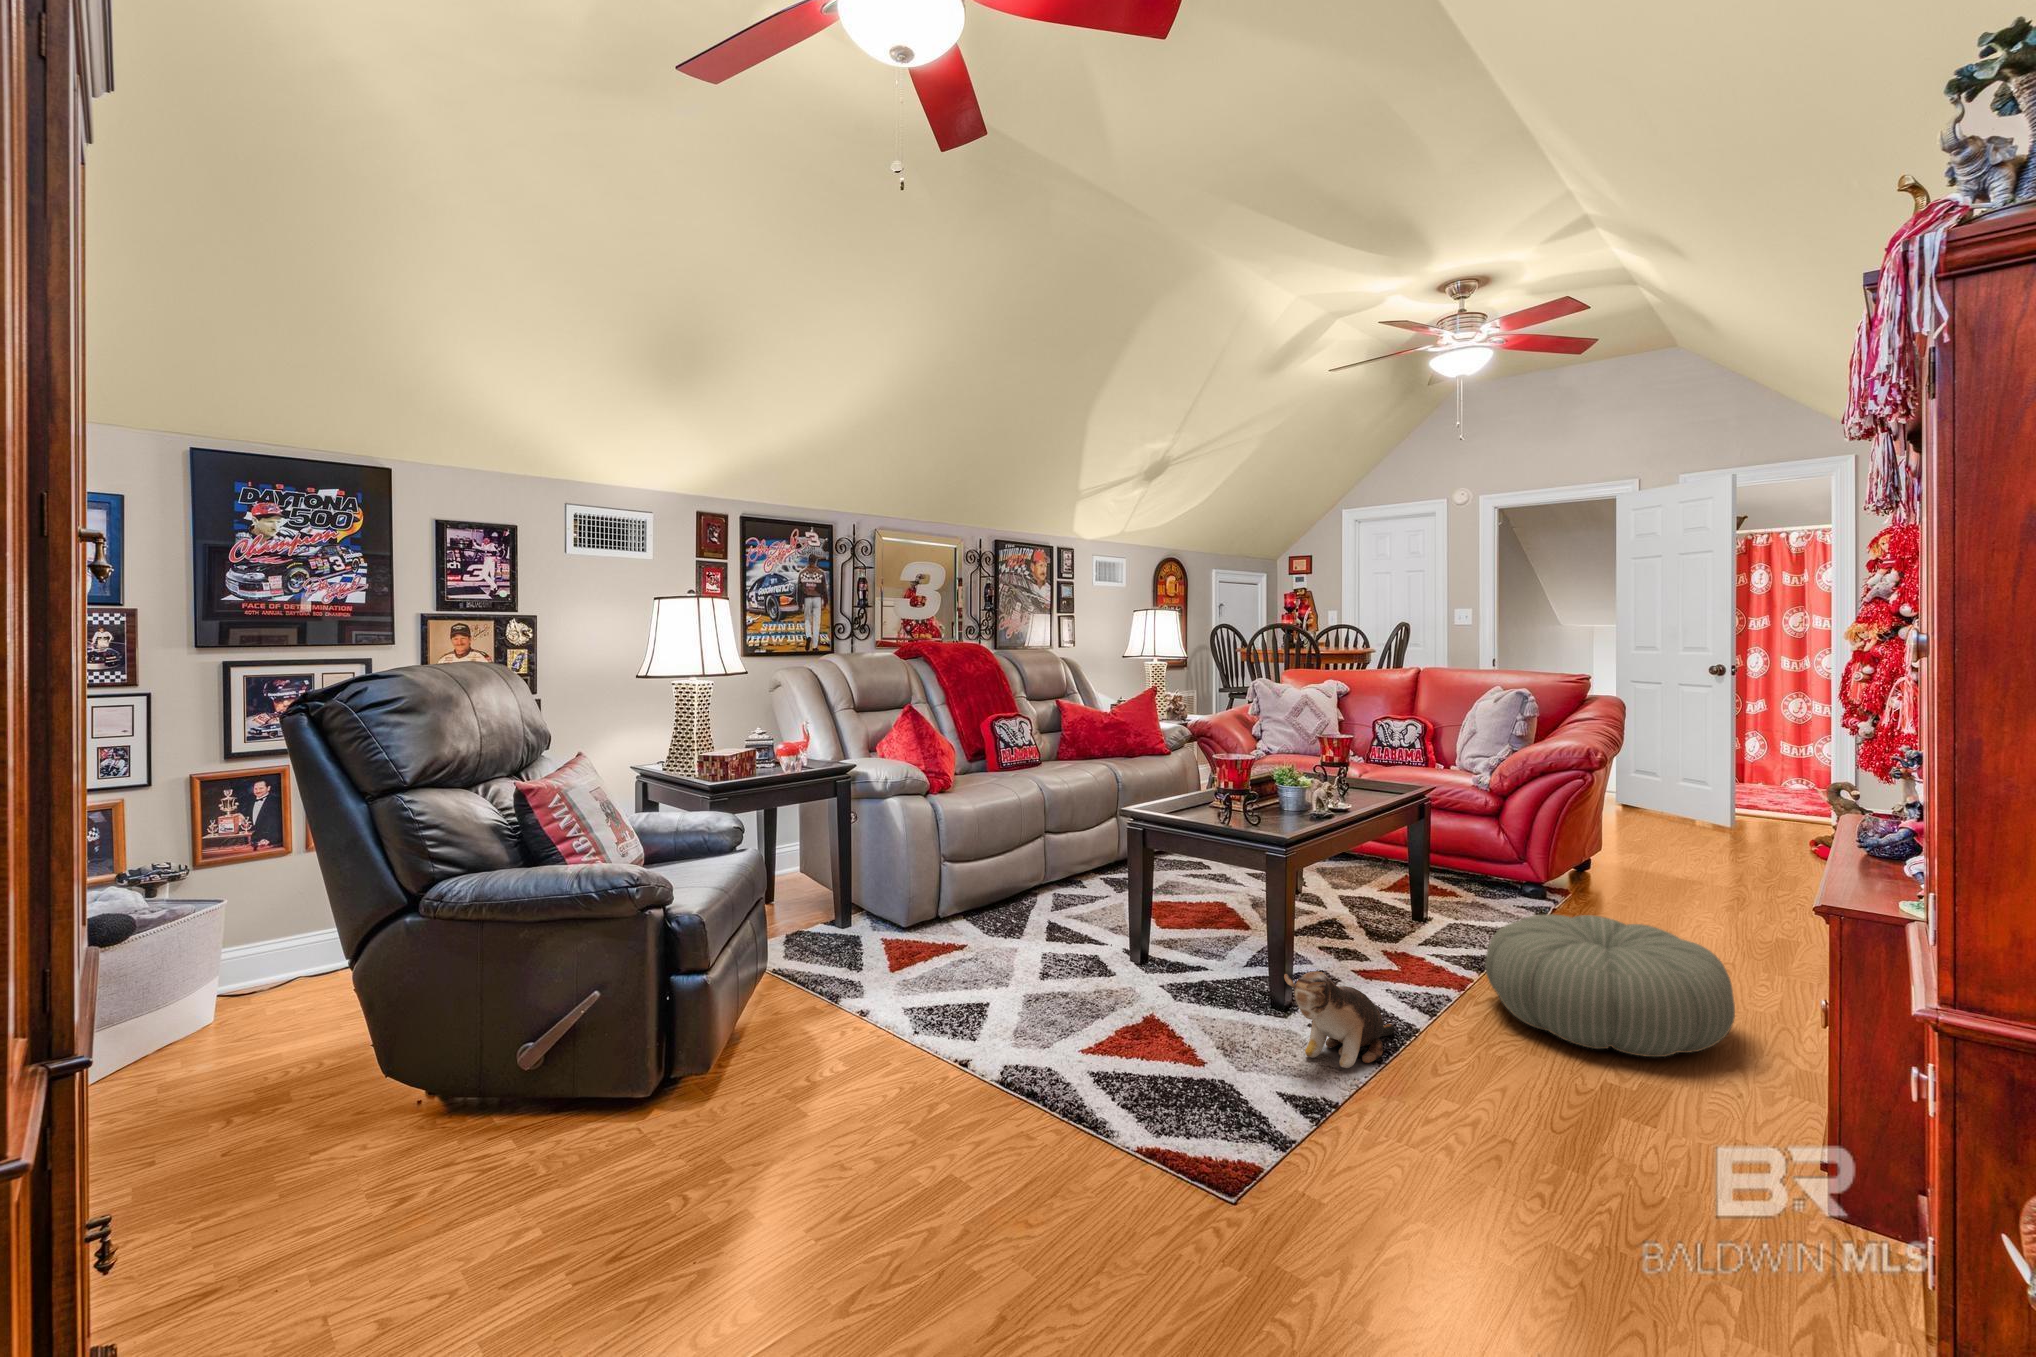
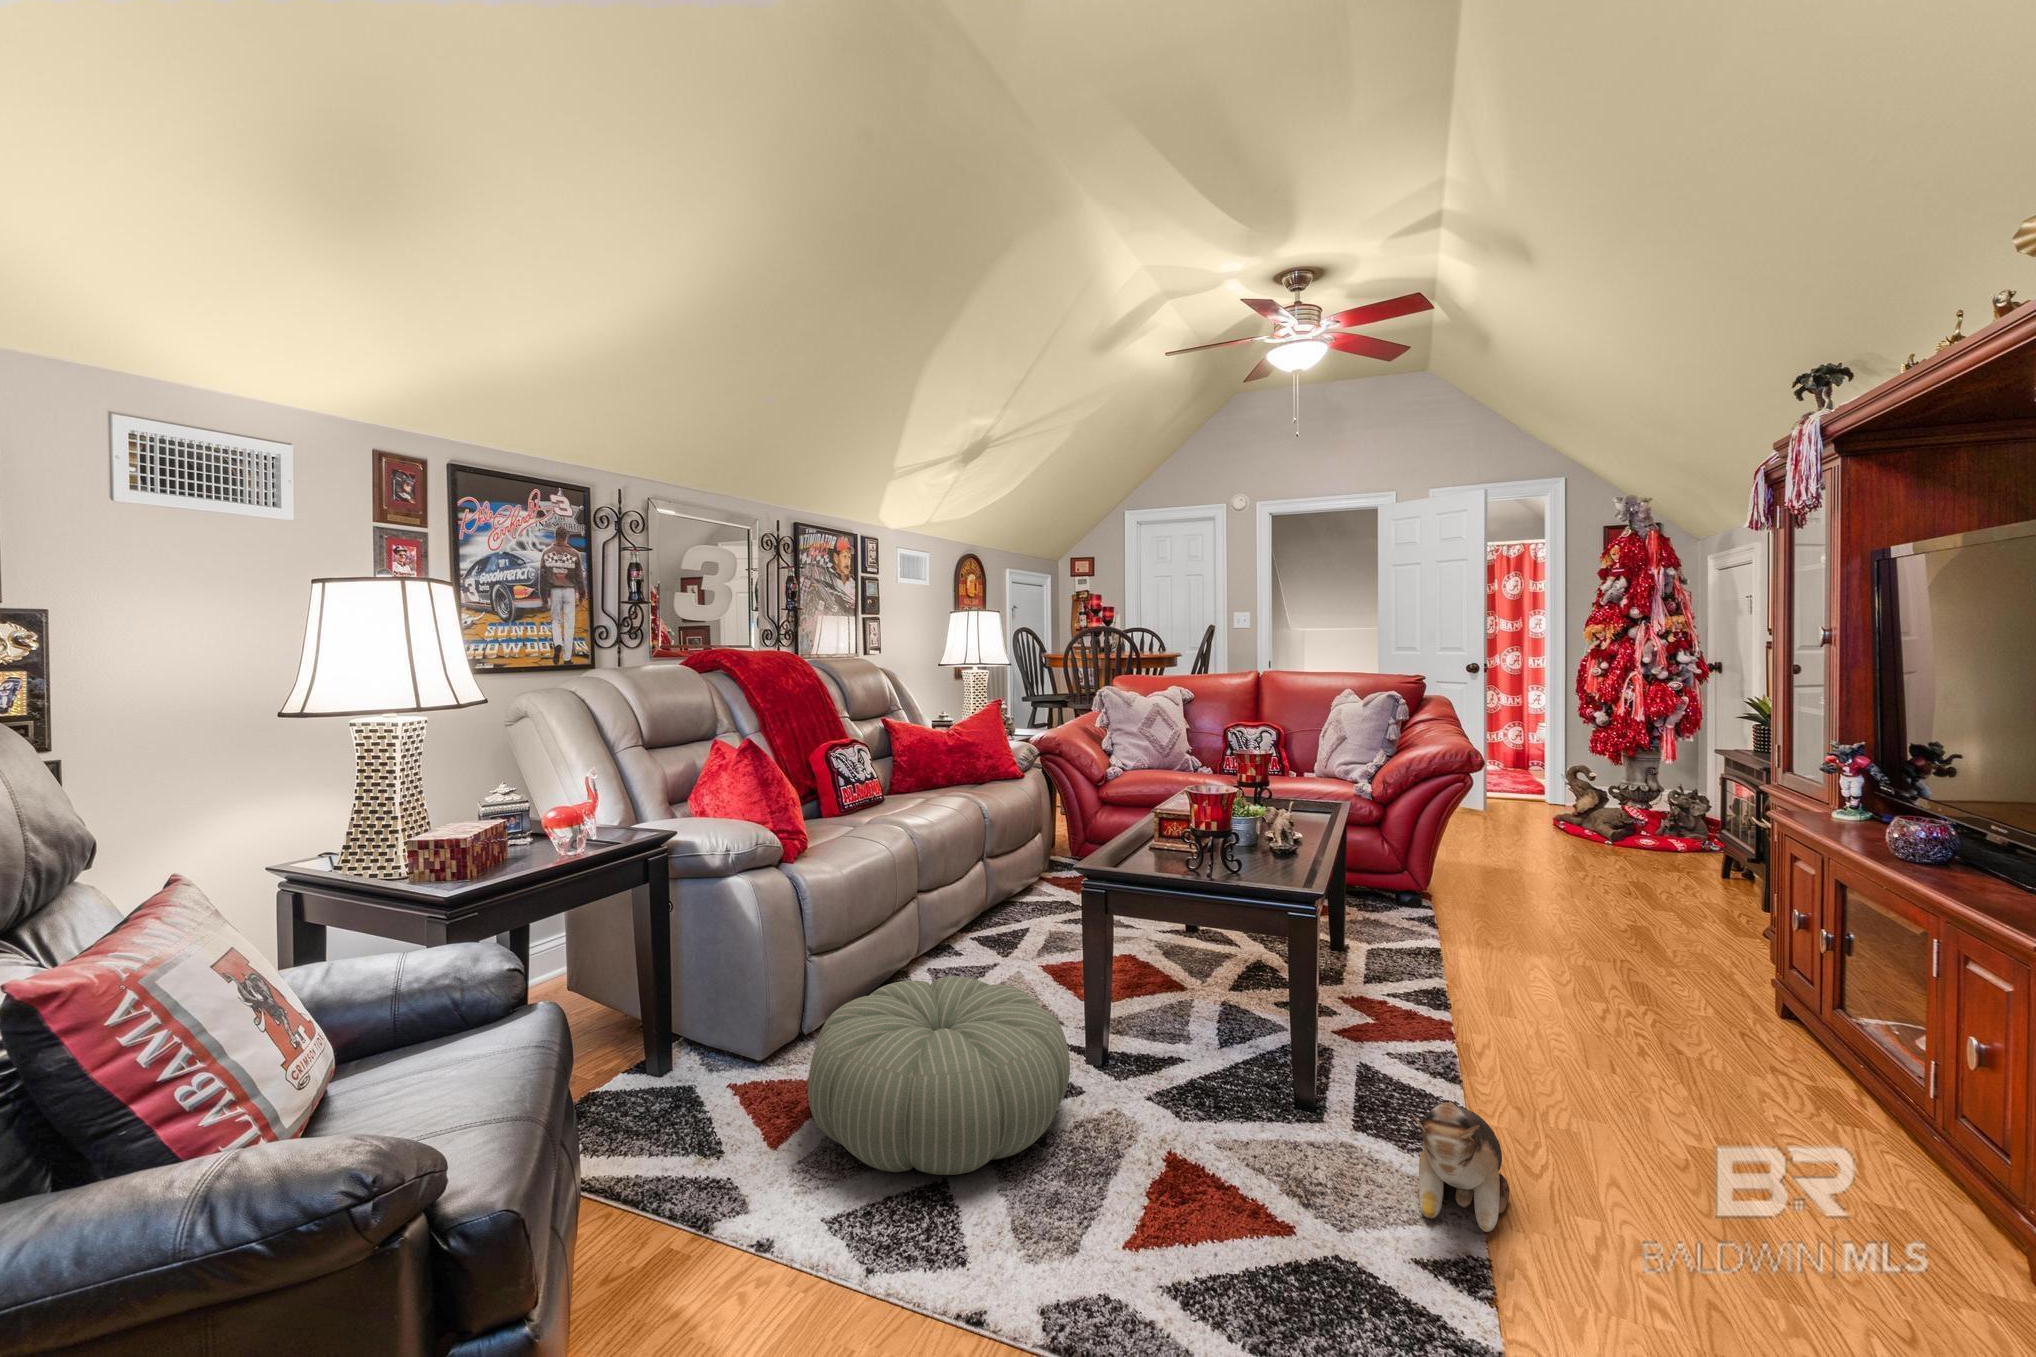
pouf: present [1485,914,1735,1057] -> present [808,976,1070,1175]

